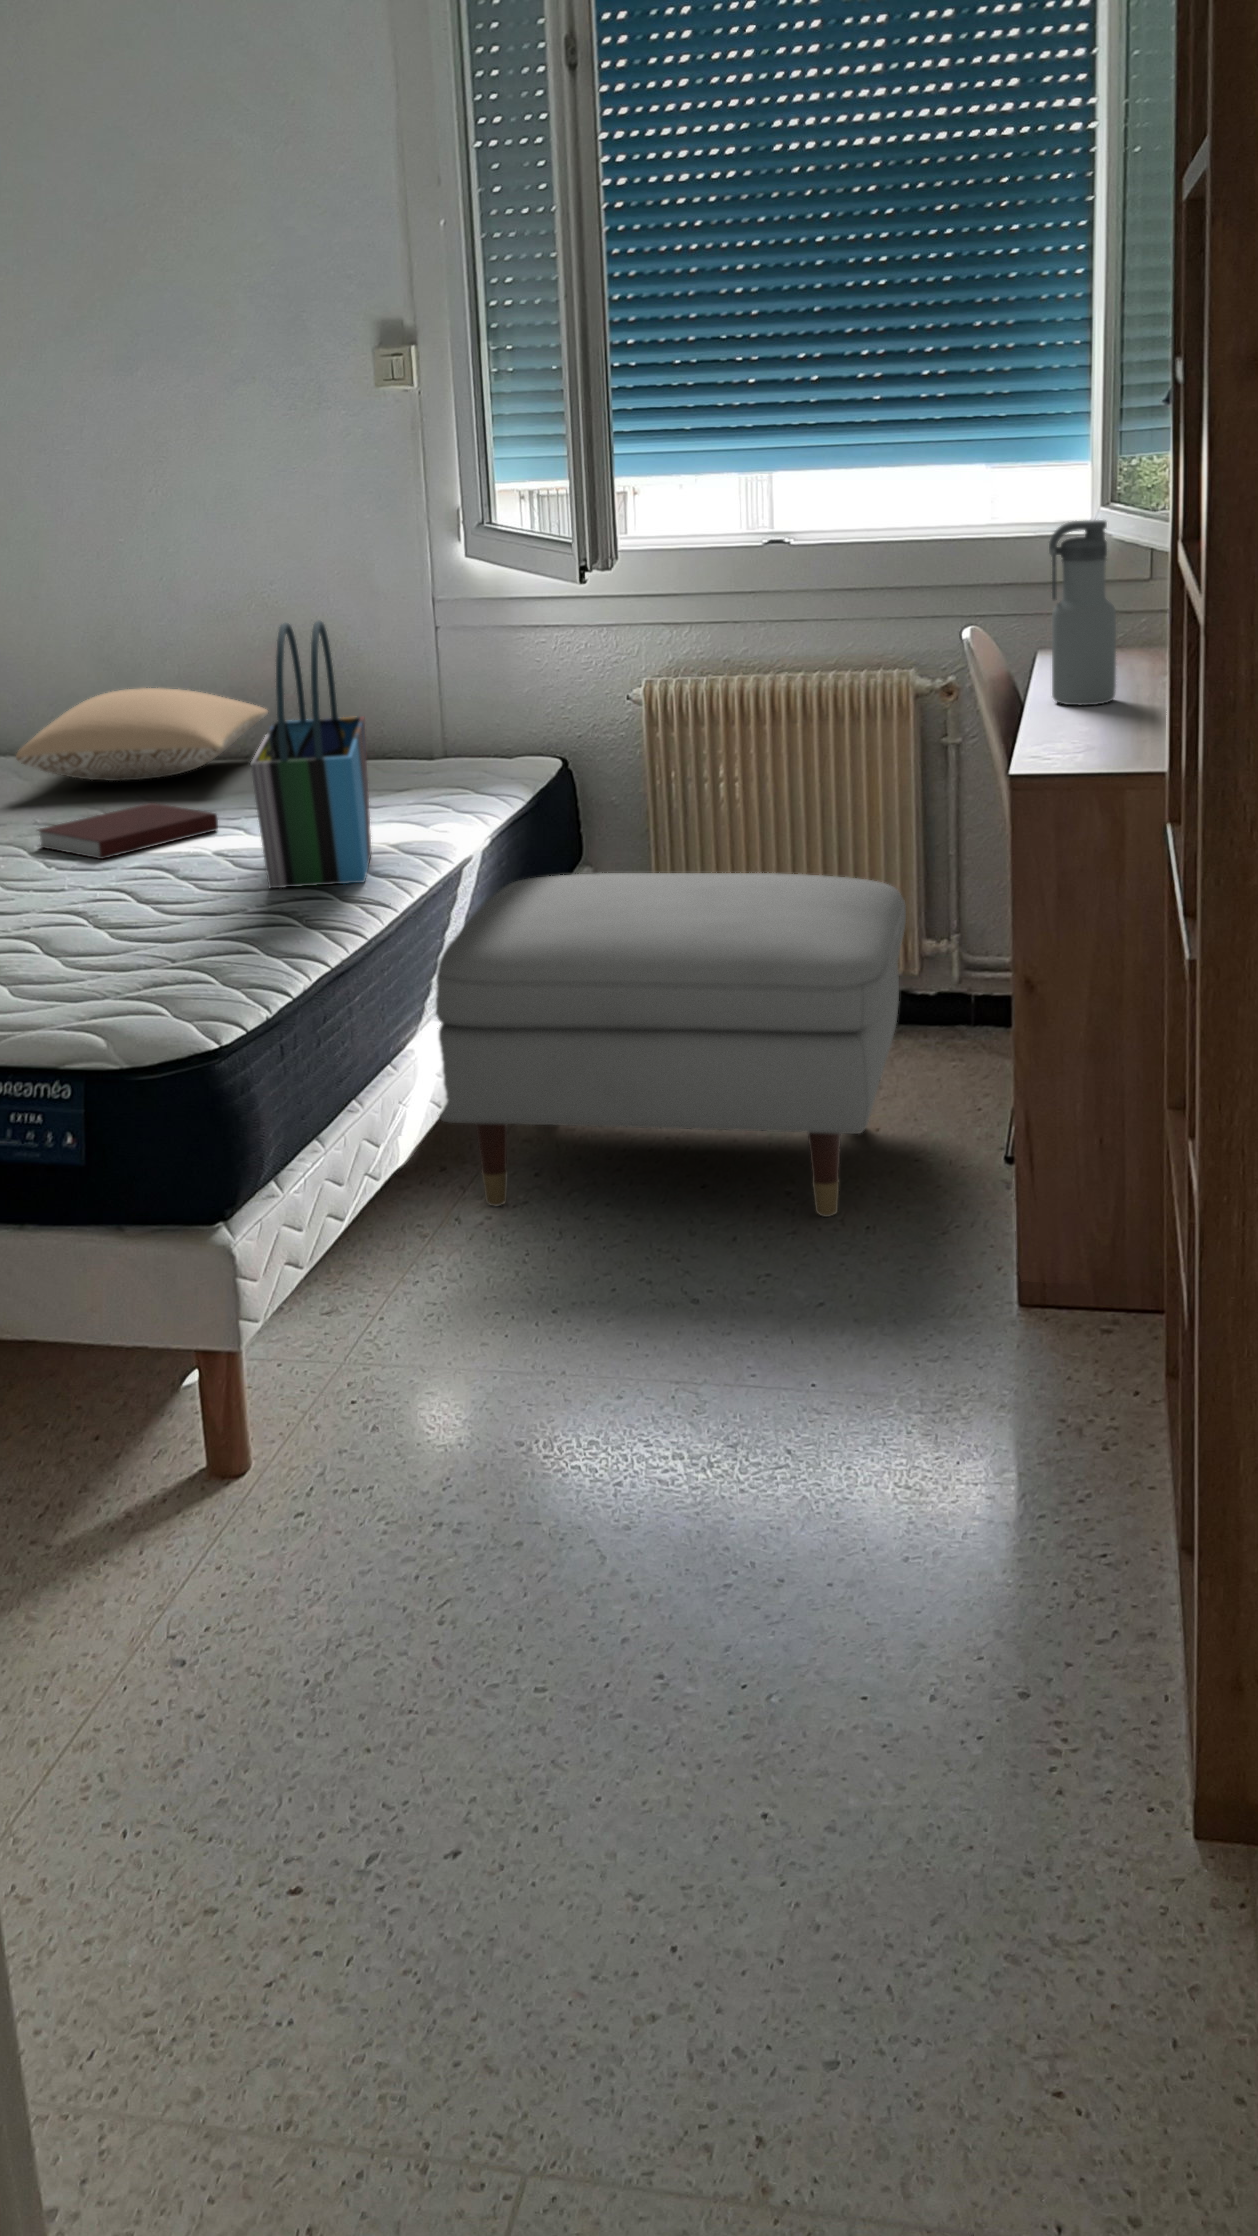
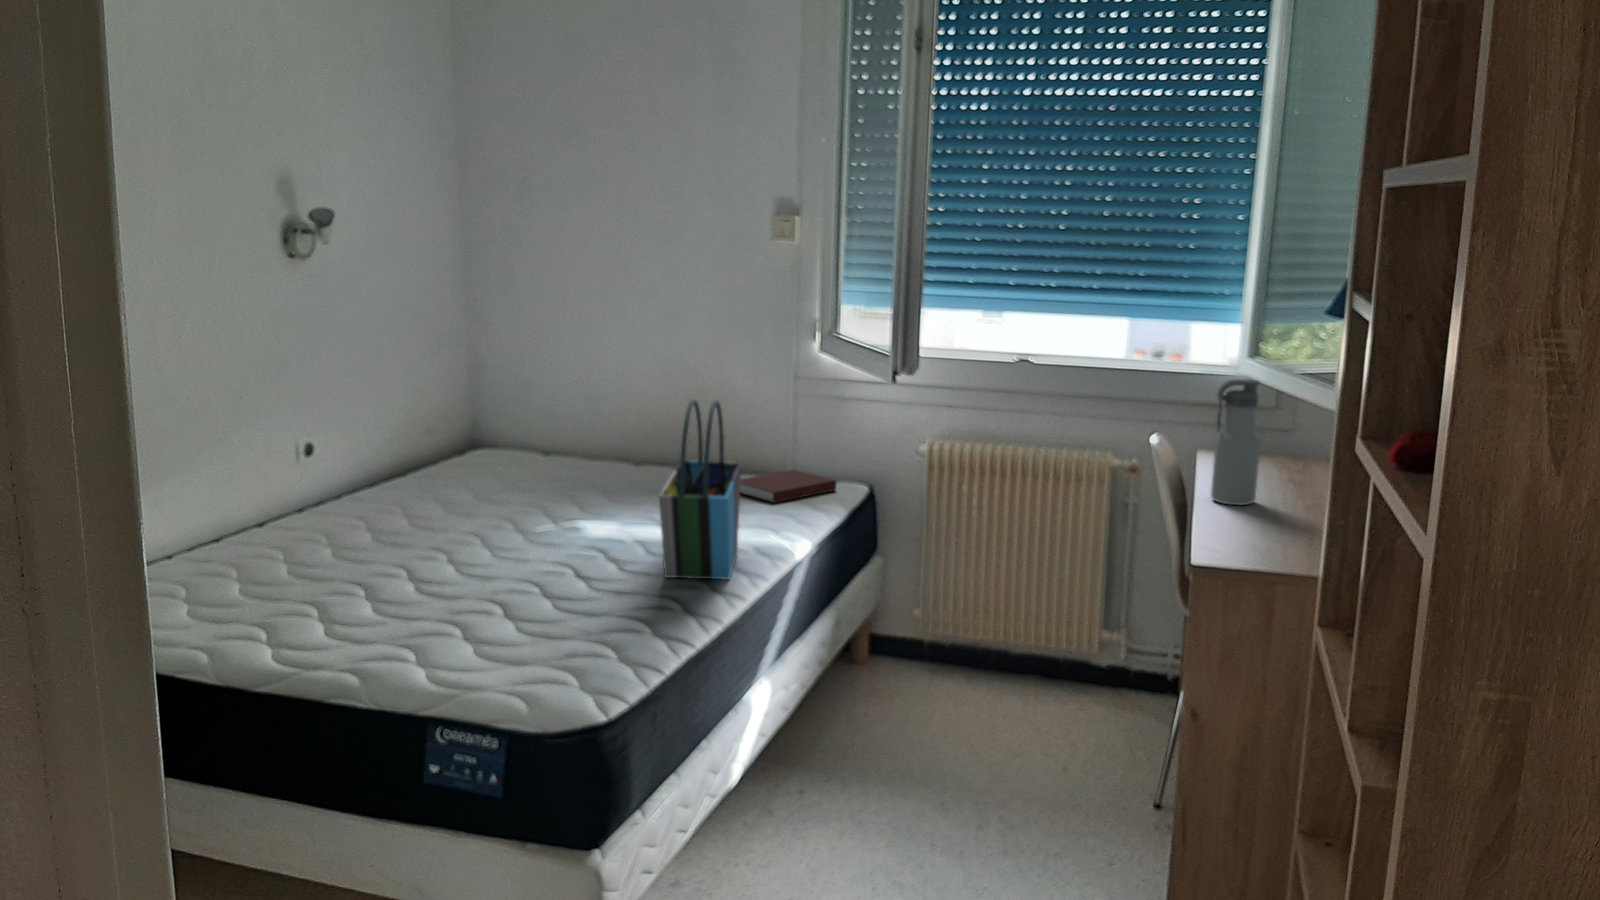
pillow: present [16,688,268,781] -> none [518,418,685,478]
notebook: present [38,803,218,859] -> present [740,470,836,503]
ottoman: present [436,873,906,1217] -> none [763,574,1094,839]

